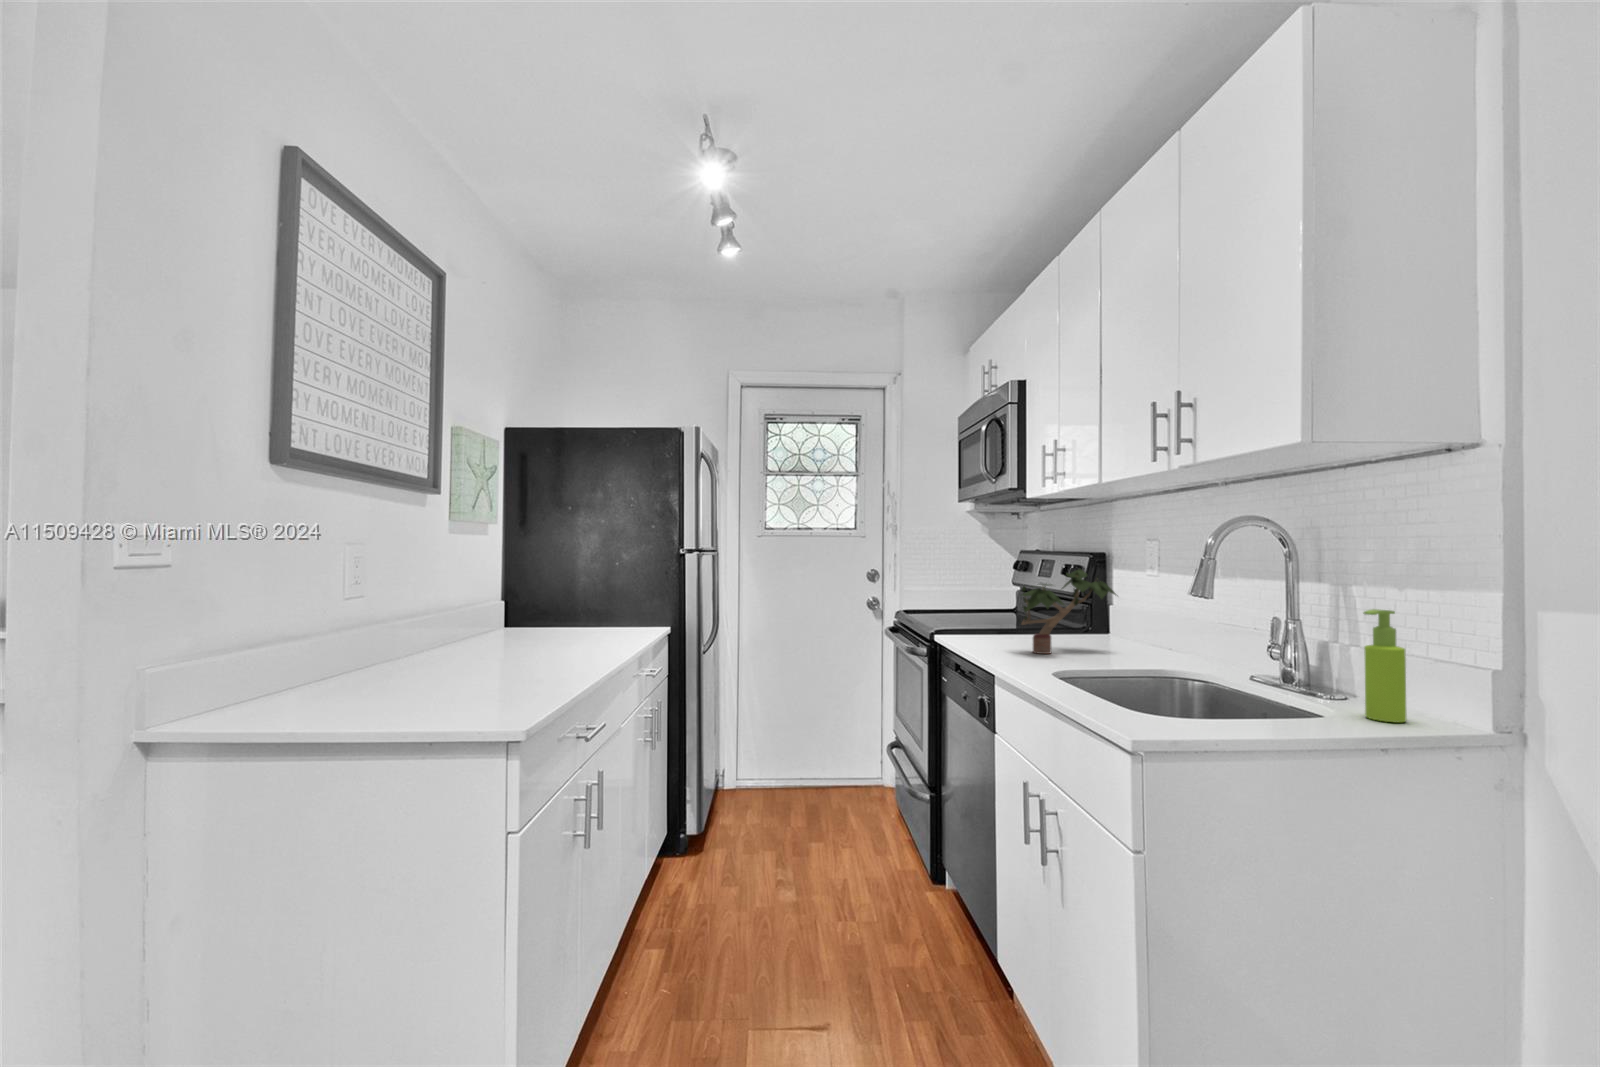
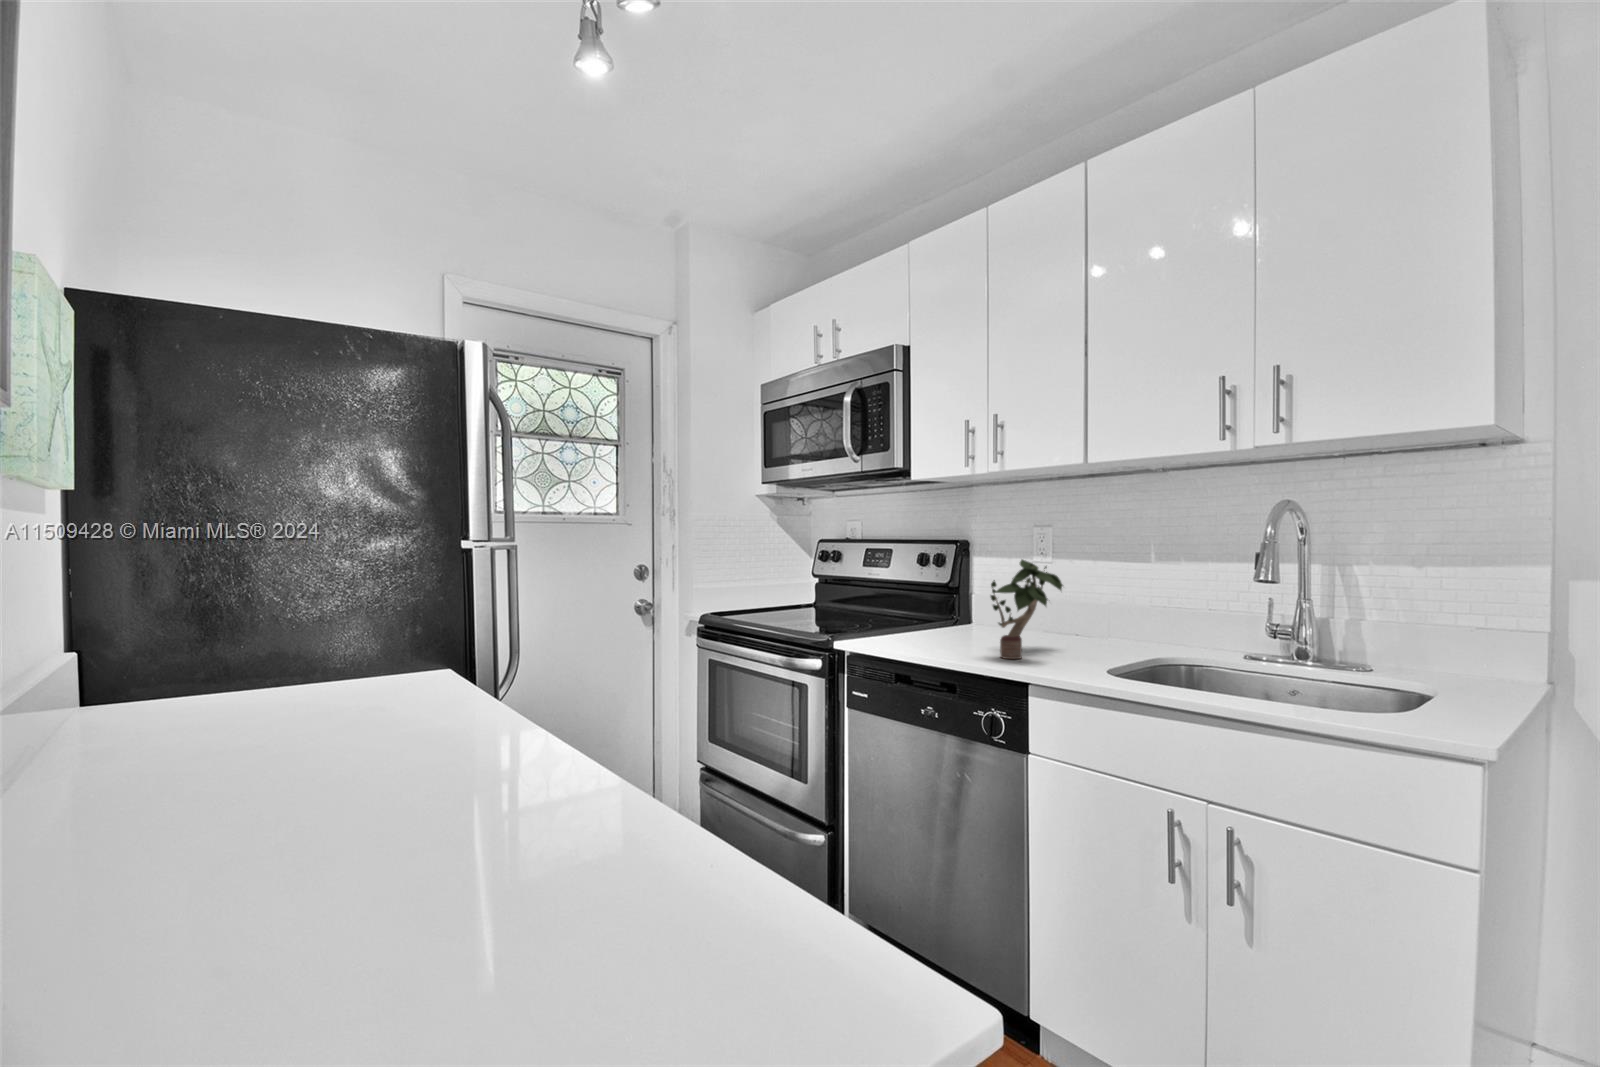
soap dispenser: present [1364,609,1406,722] -> none [1436,591,1477,696]

